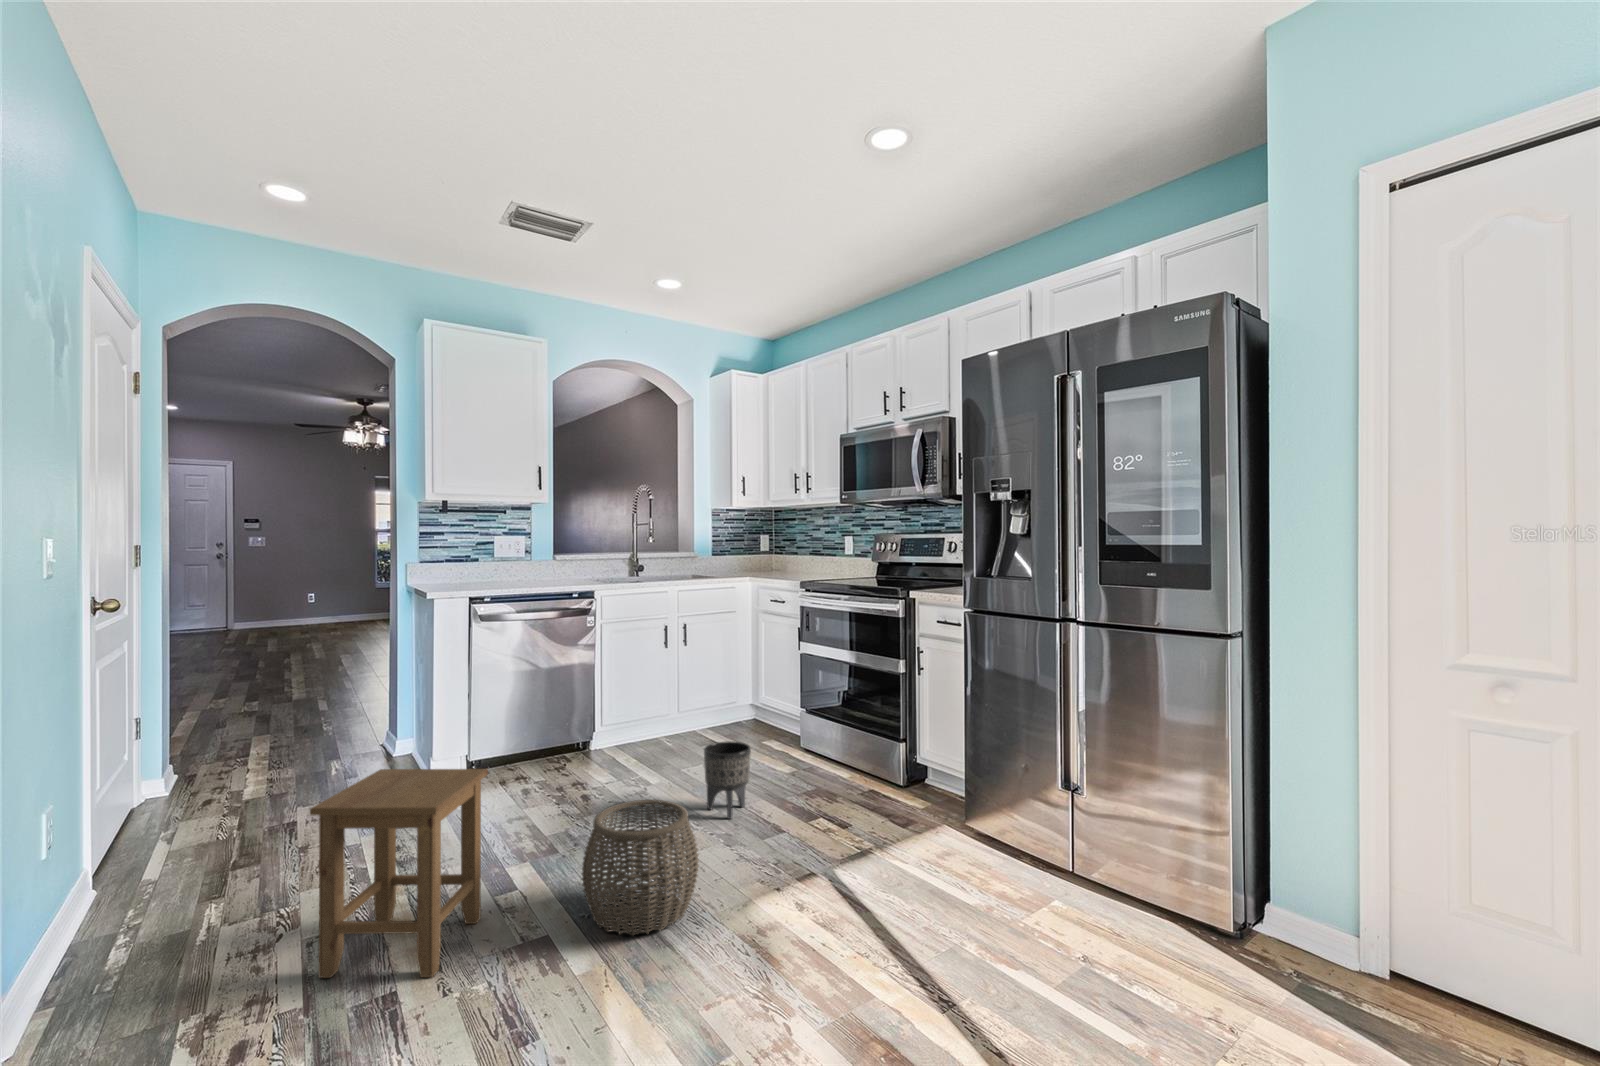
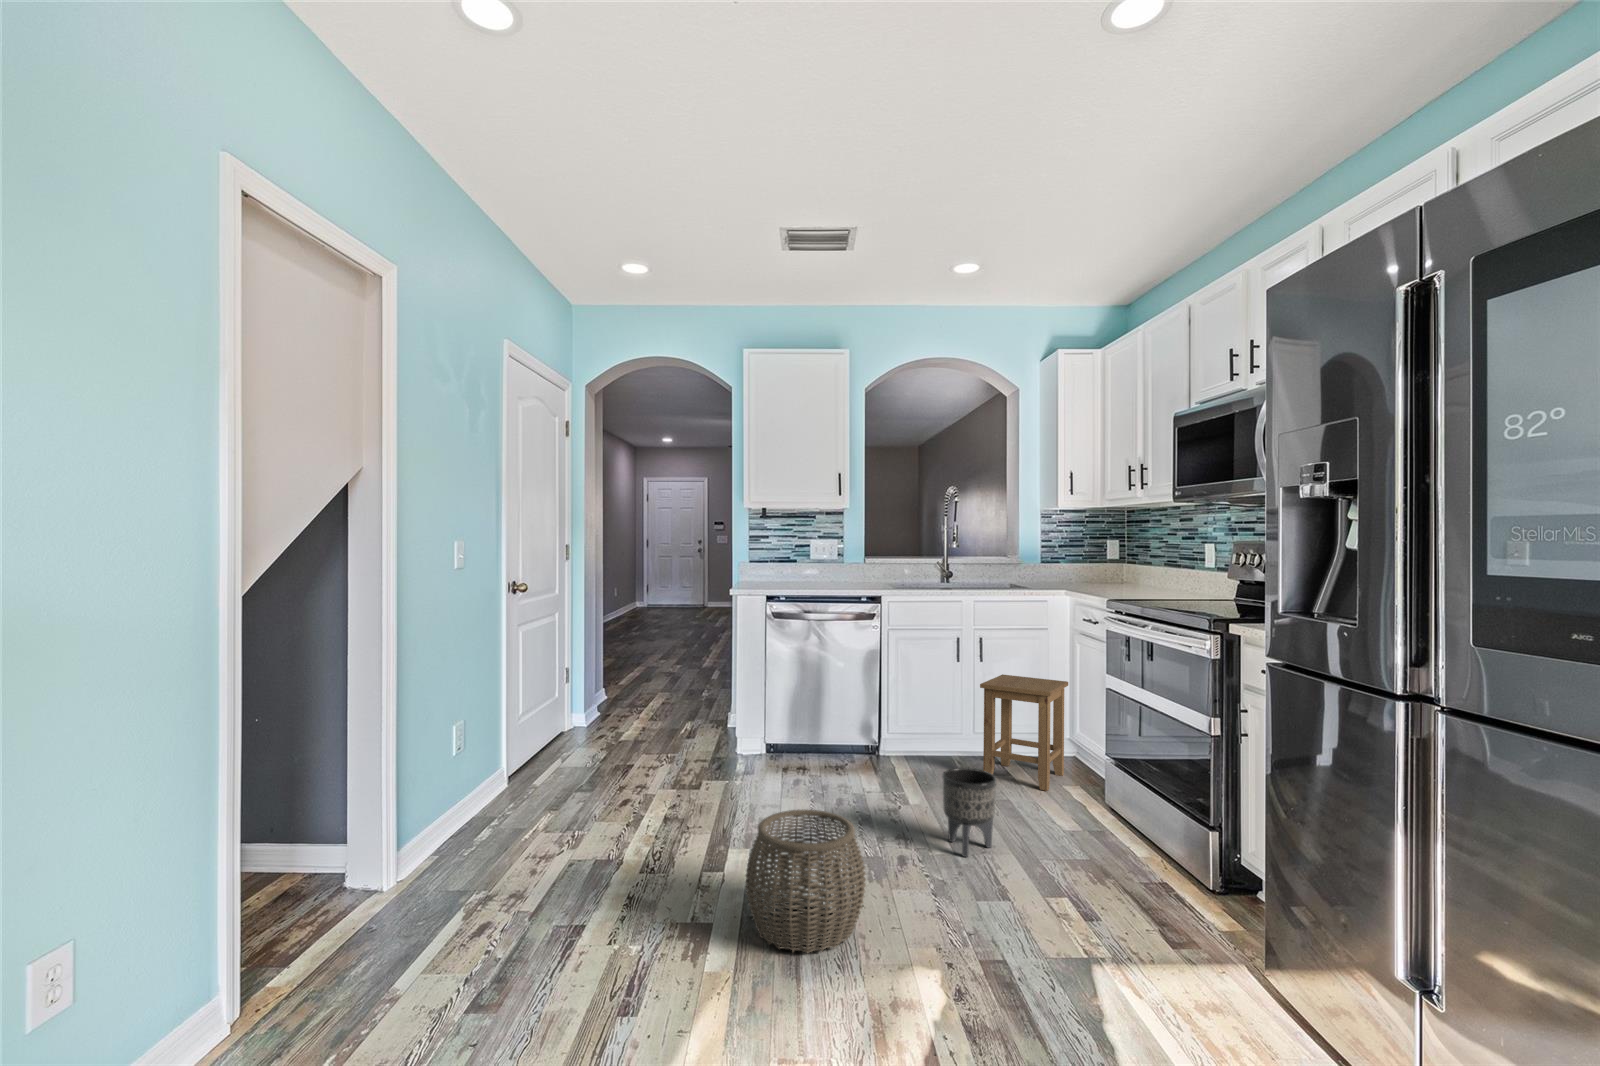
stool: present [310,769,488,978] -> present [980,674,1068,791]

